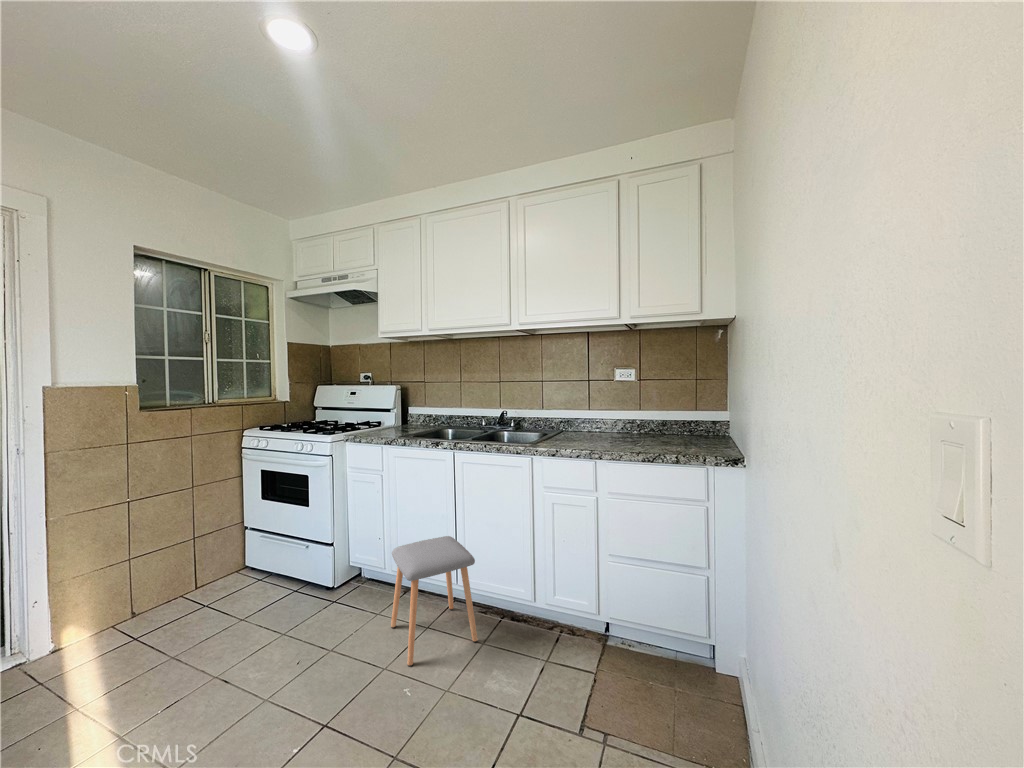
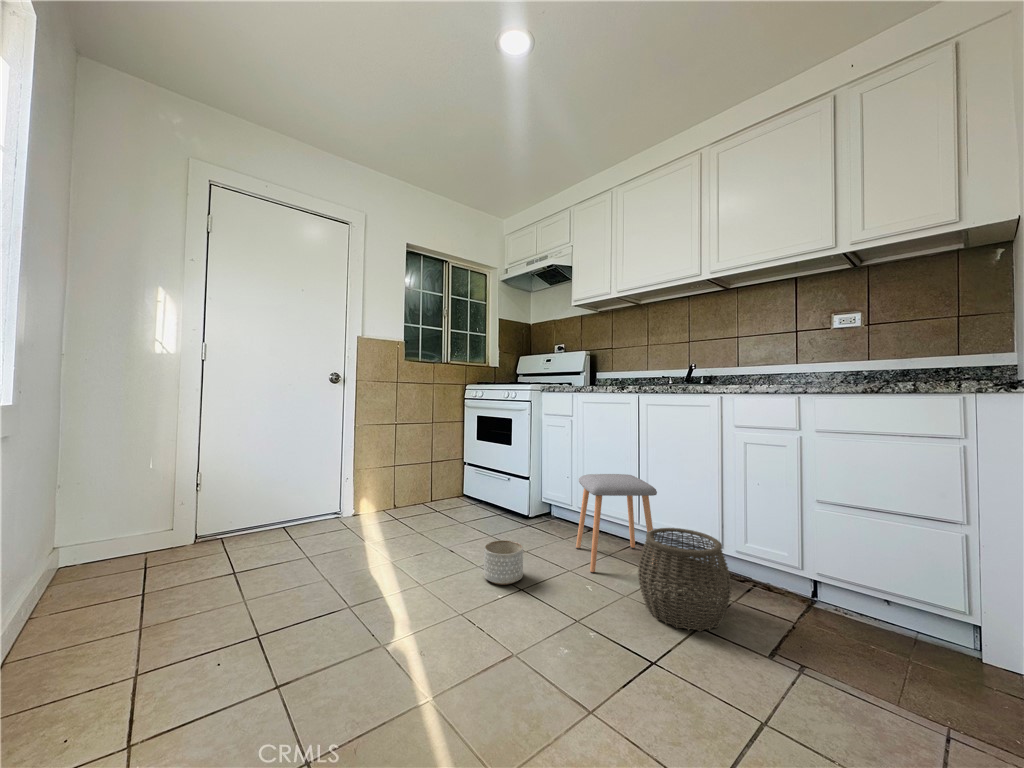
woven basket: none [459,607,547,729] -> present [638,528,731,631]
planter: none [269,662,325,734] -> present [484,540,523,585]

